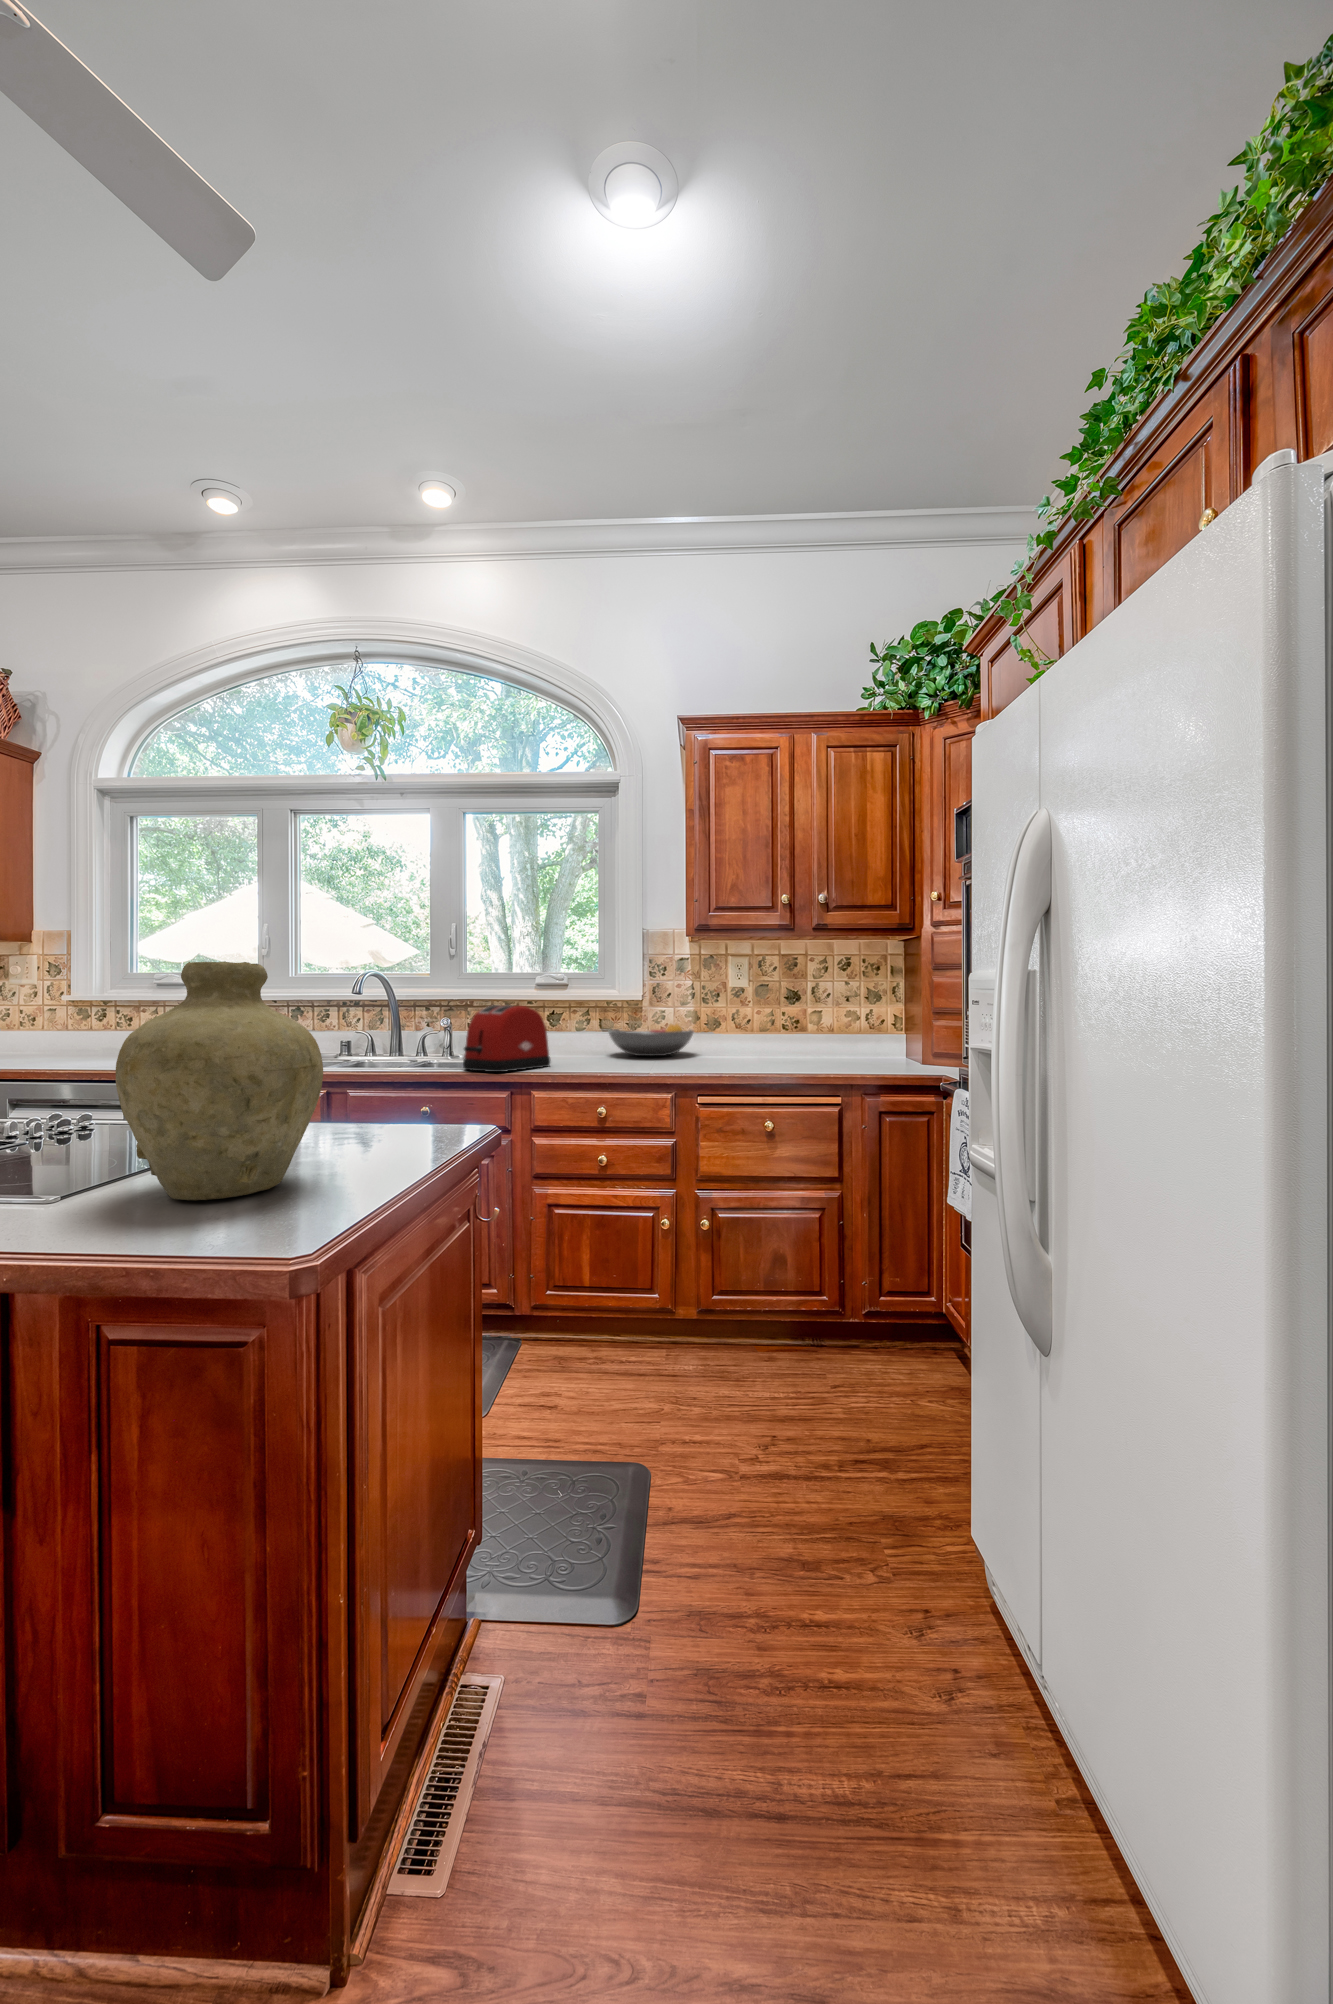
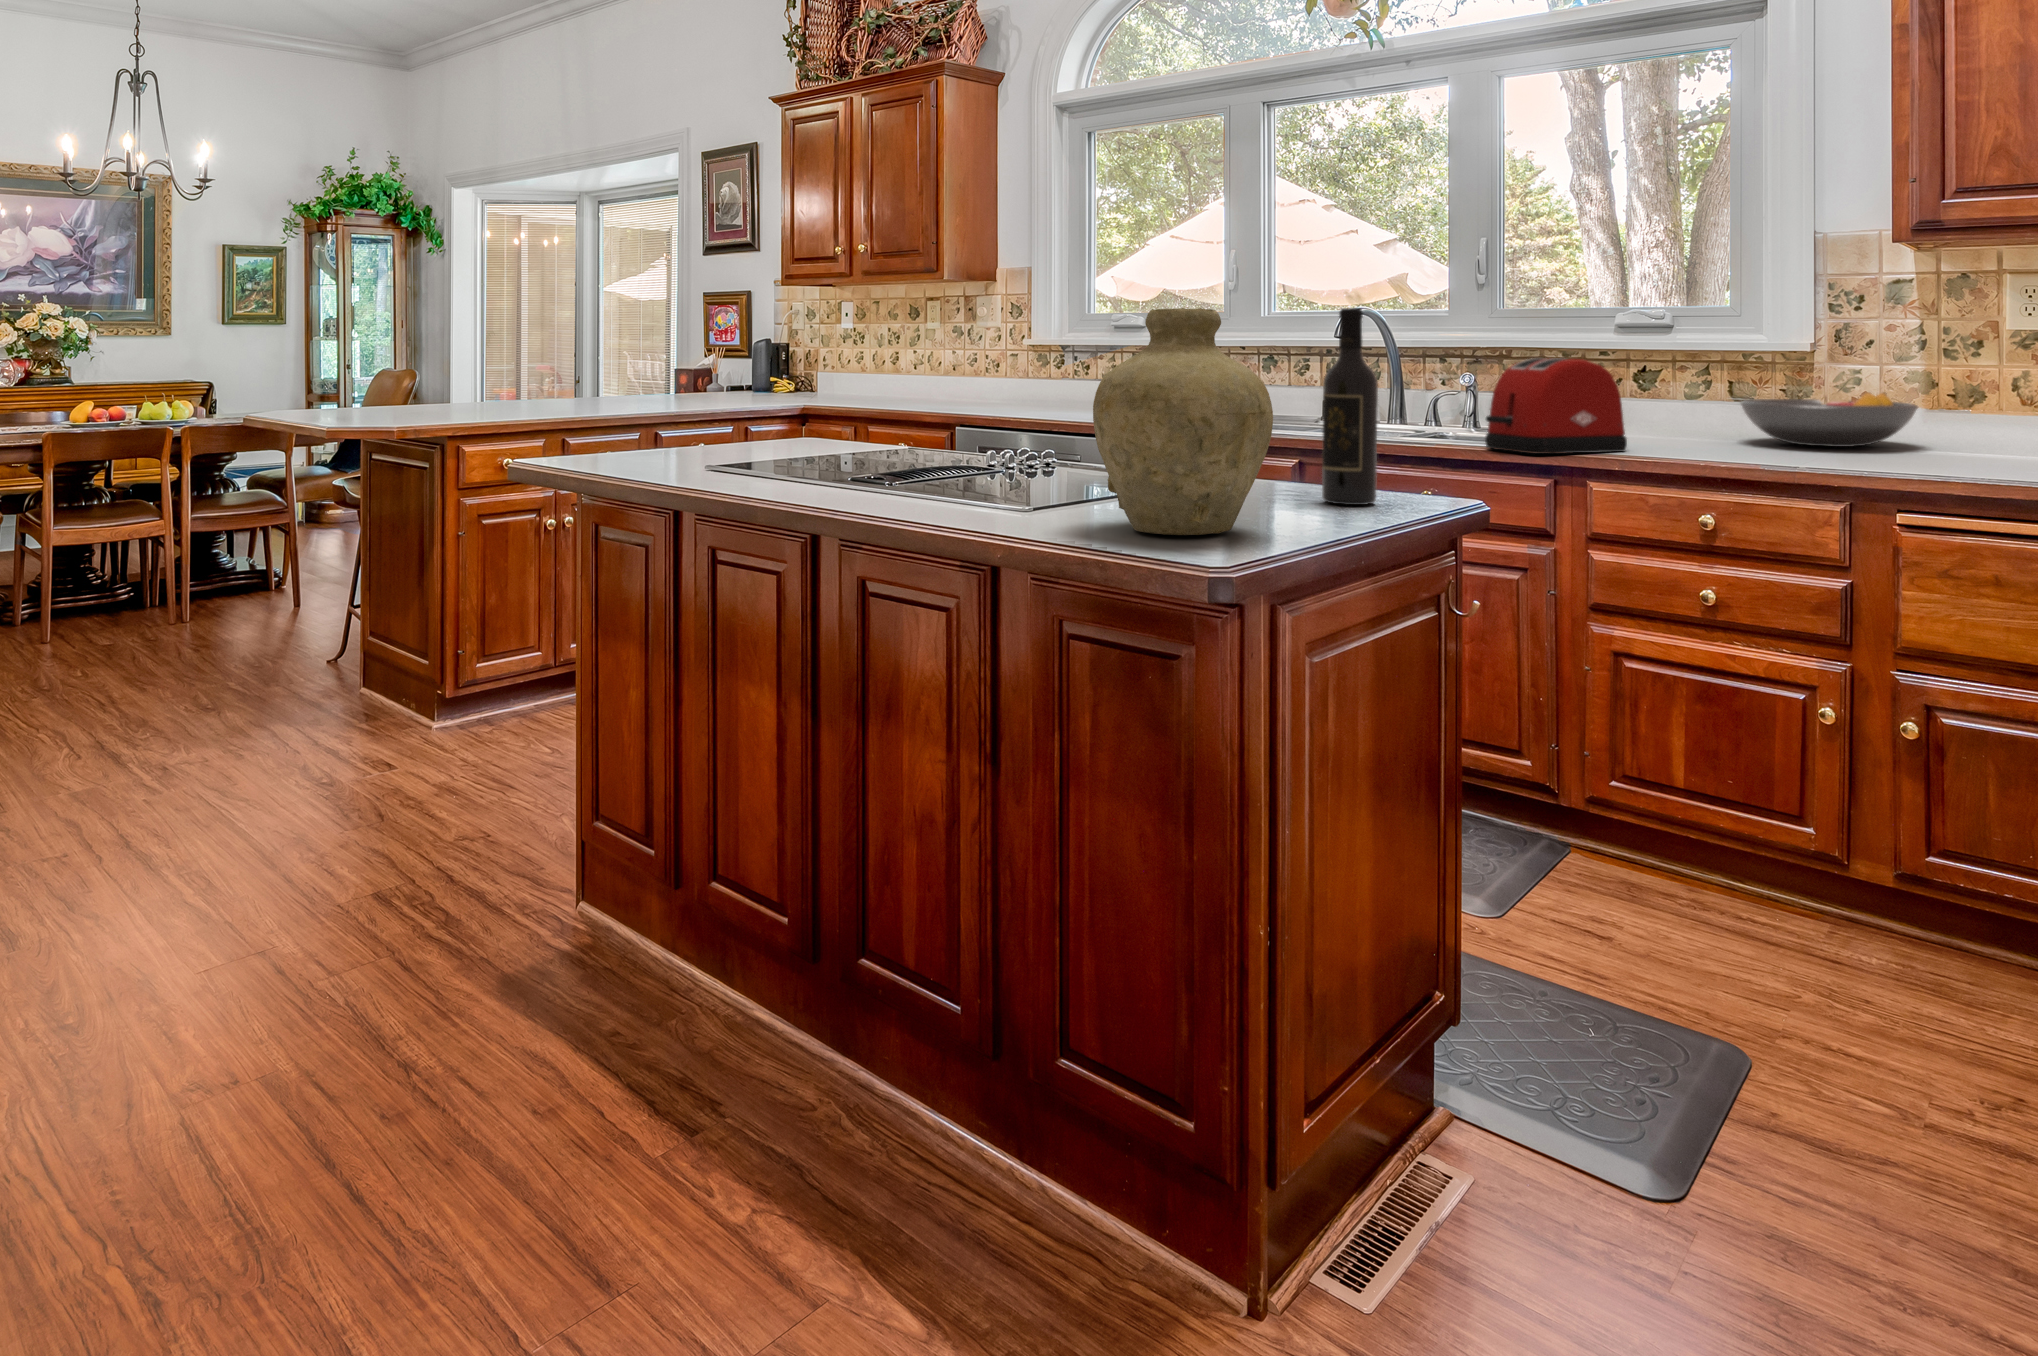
wine bottle: none [361,966,409,1136] -> present [1322,308,1378,505]

